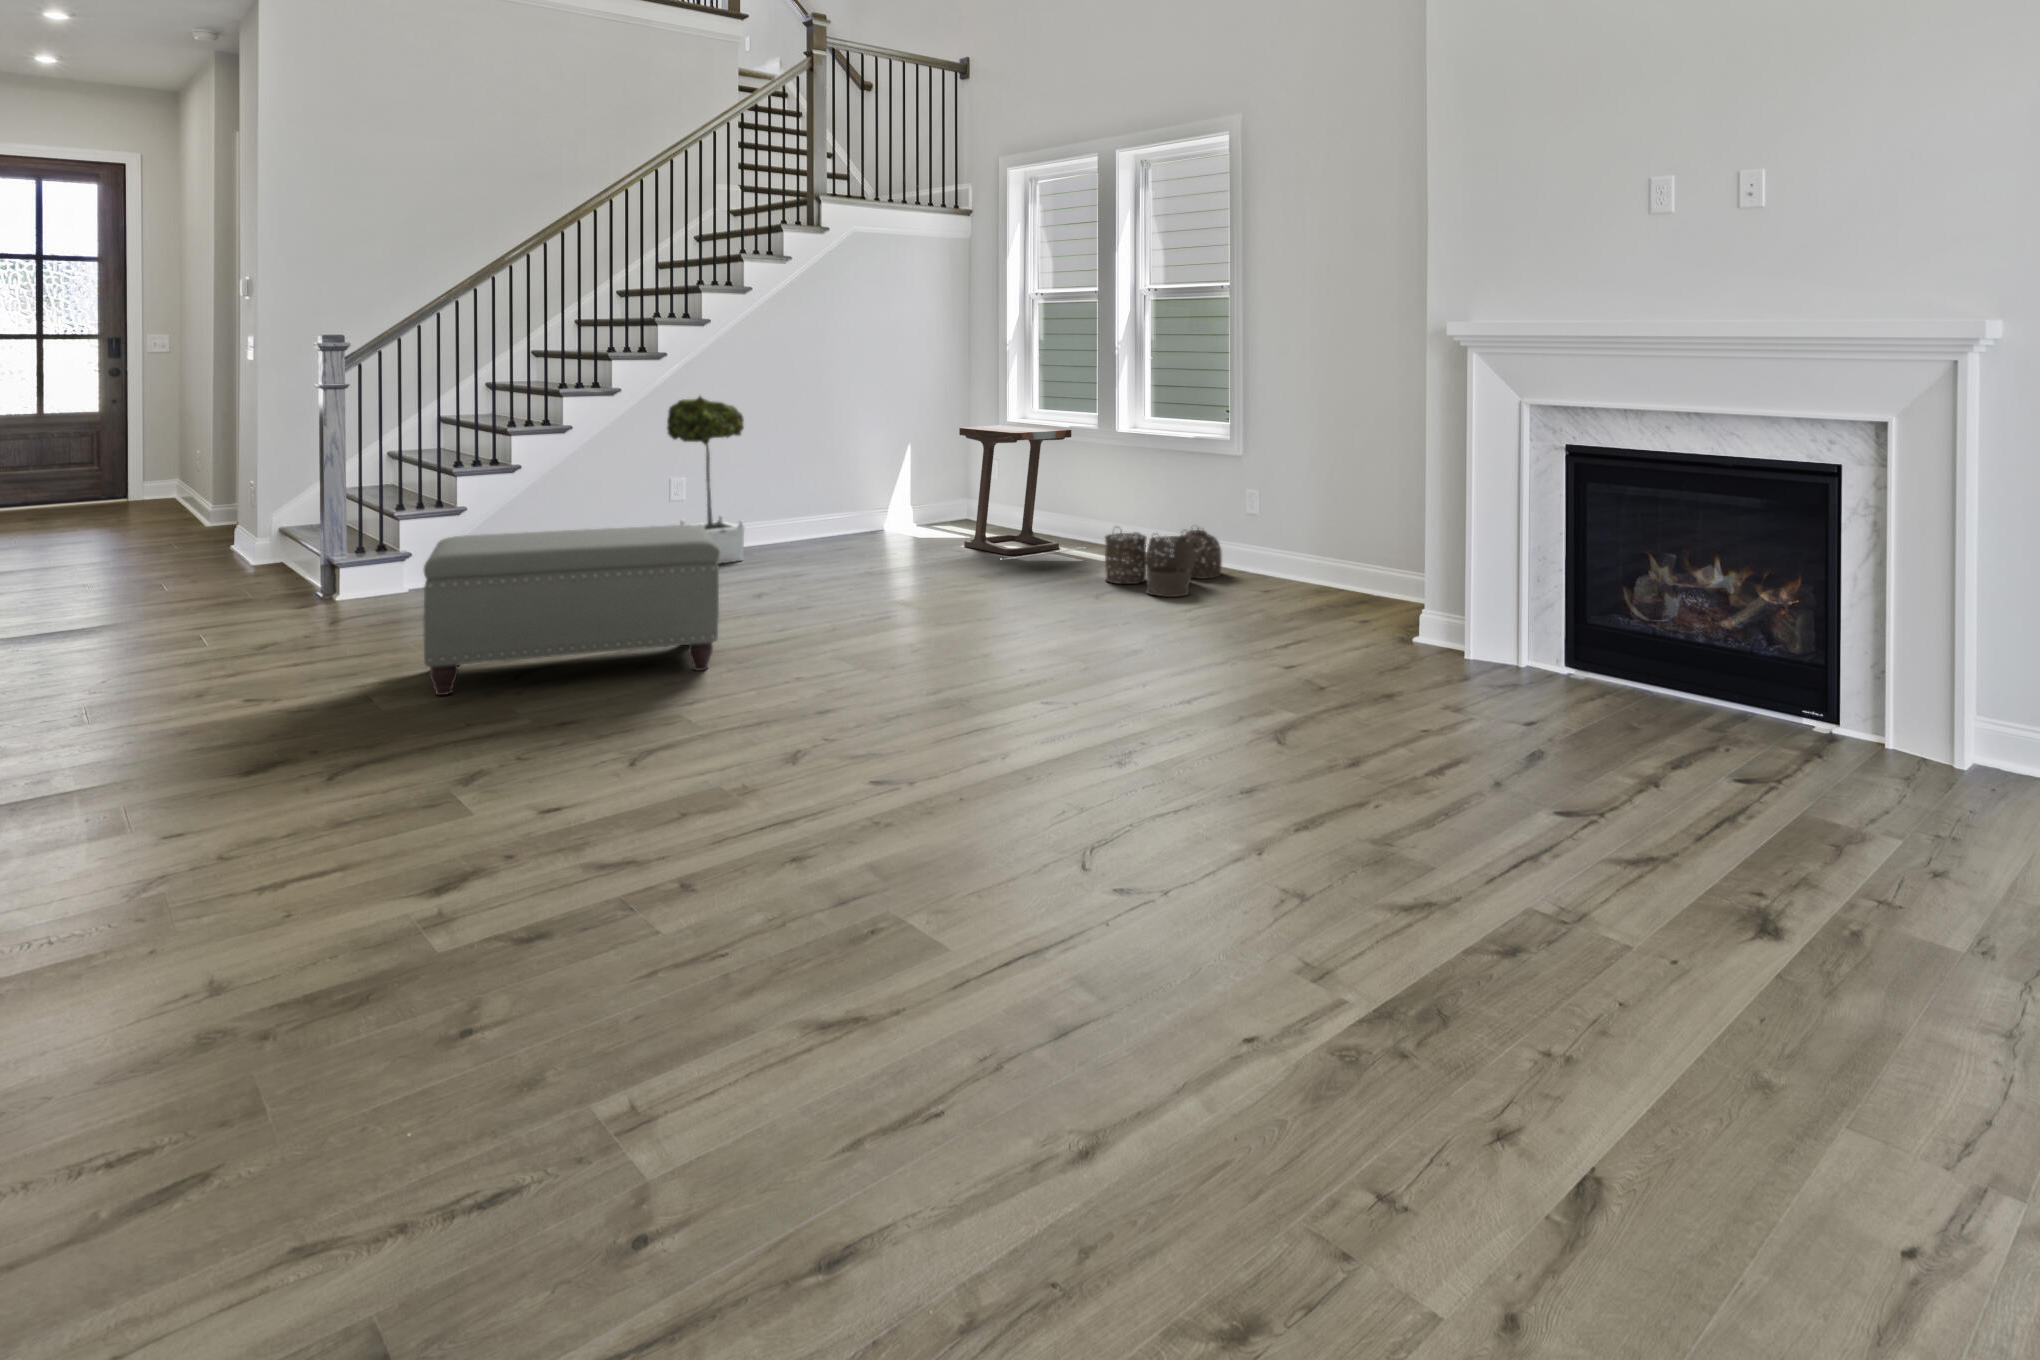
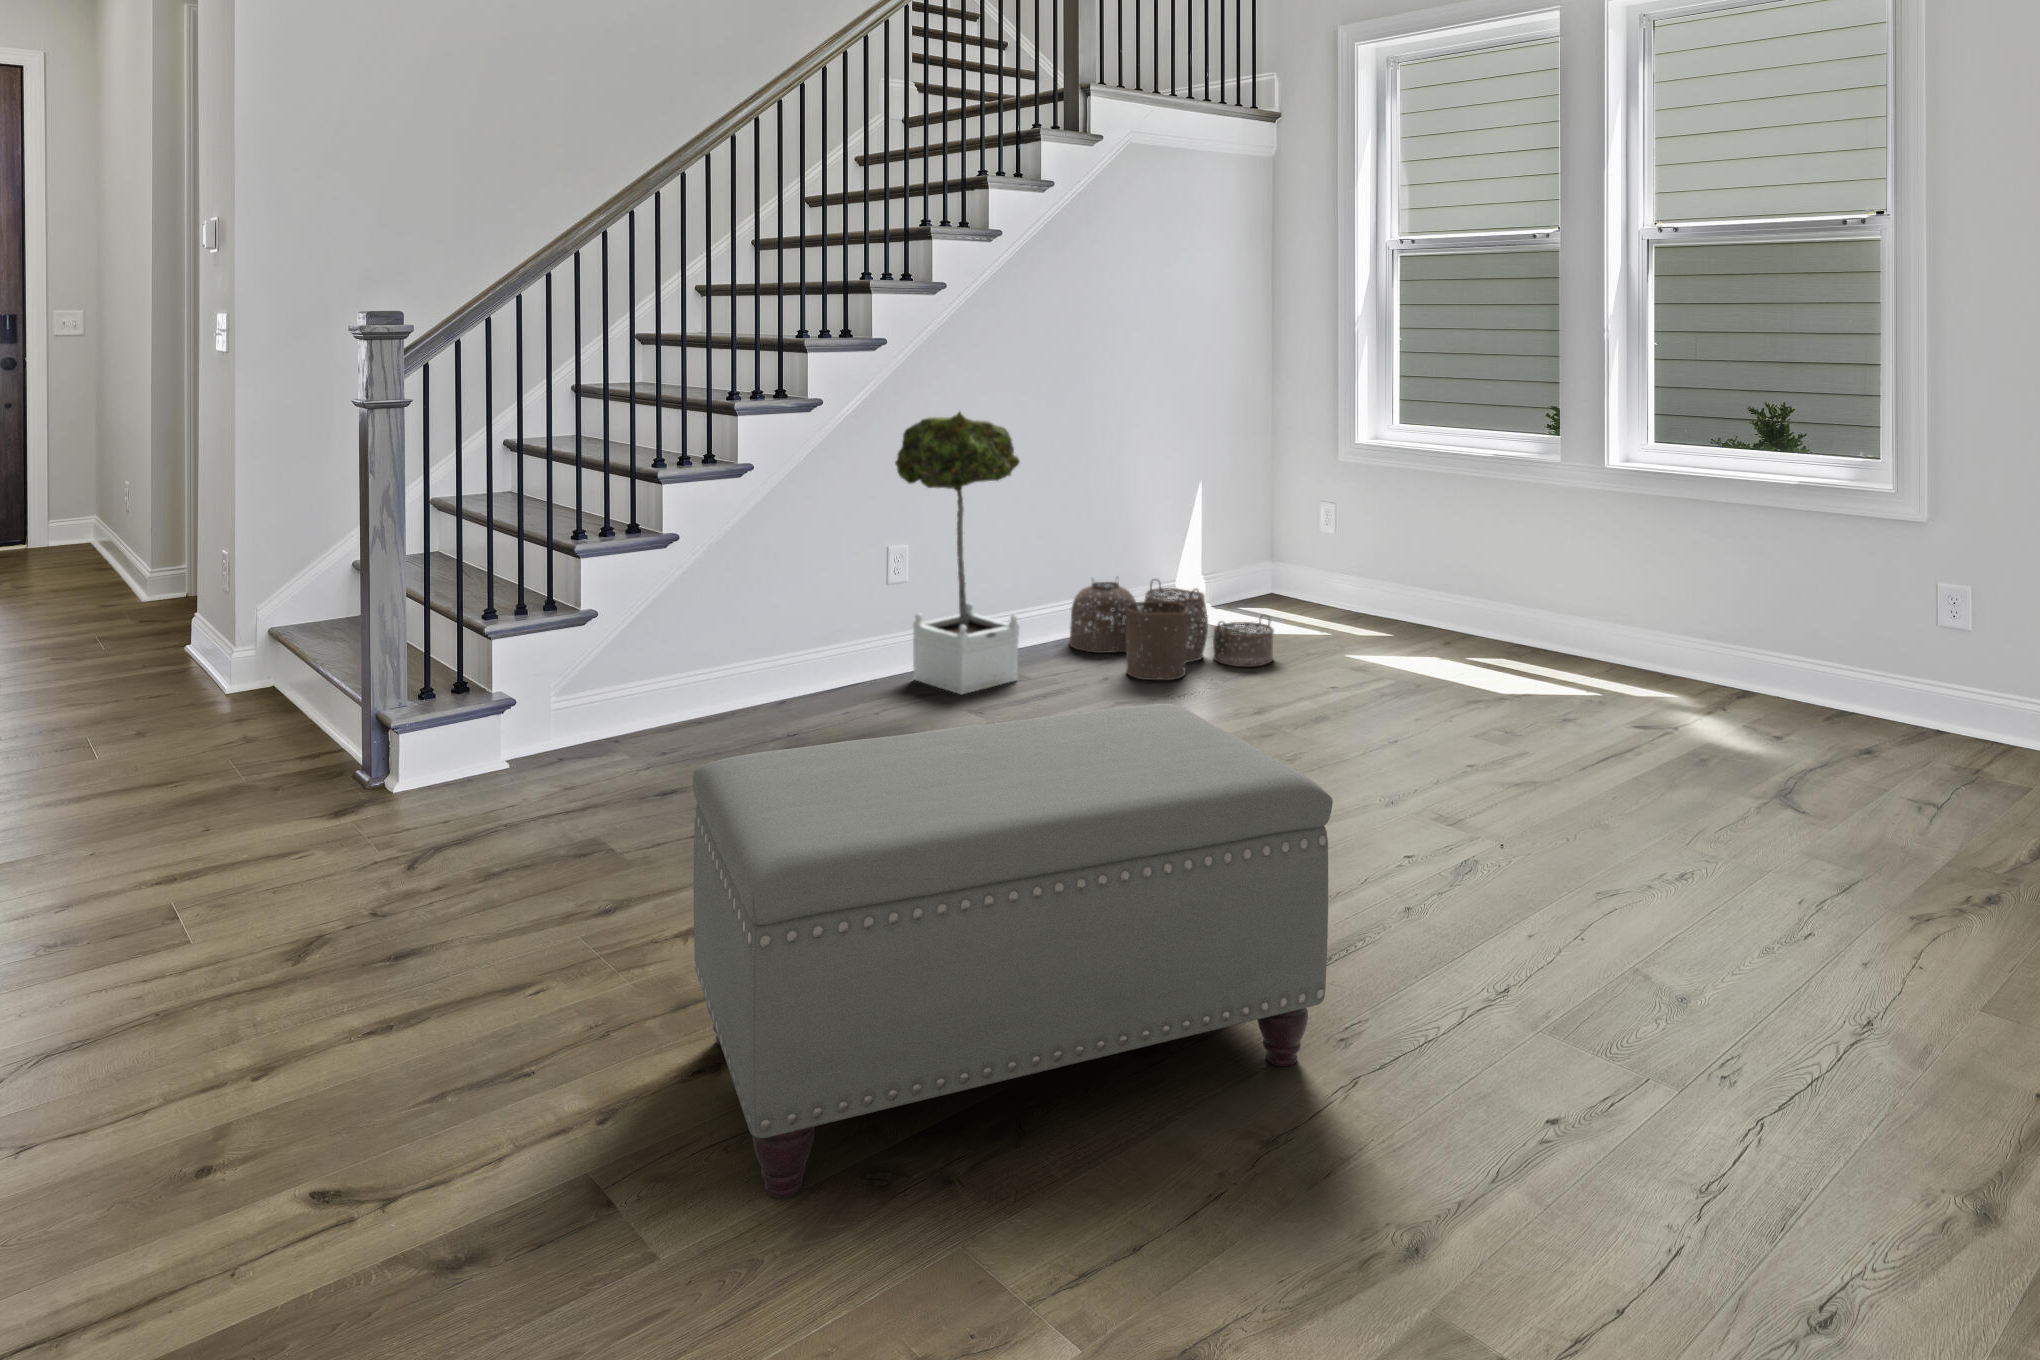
side table: present [959,425,1071,558] -> none [1324,450,1530,680]
woven basket: present [1105,527,1222,597] -> present [1069,579,1274,680]

